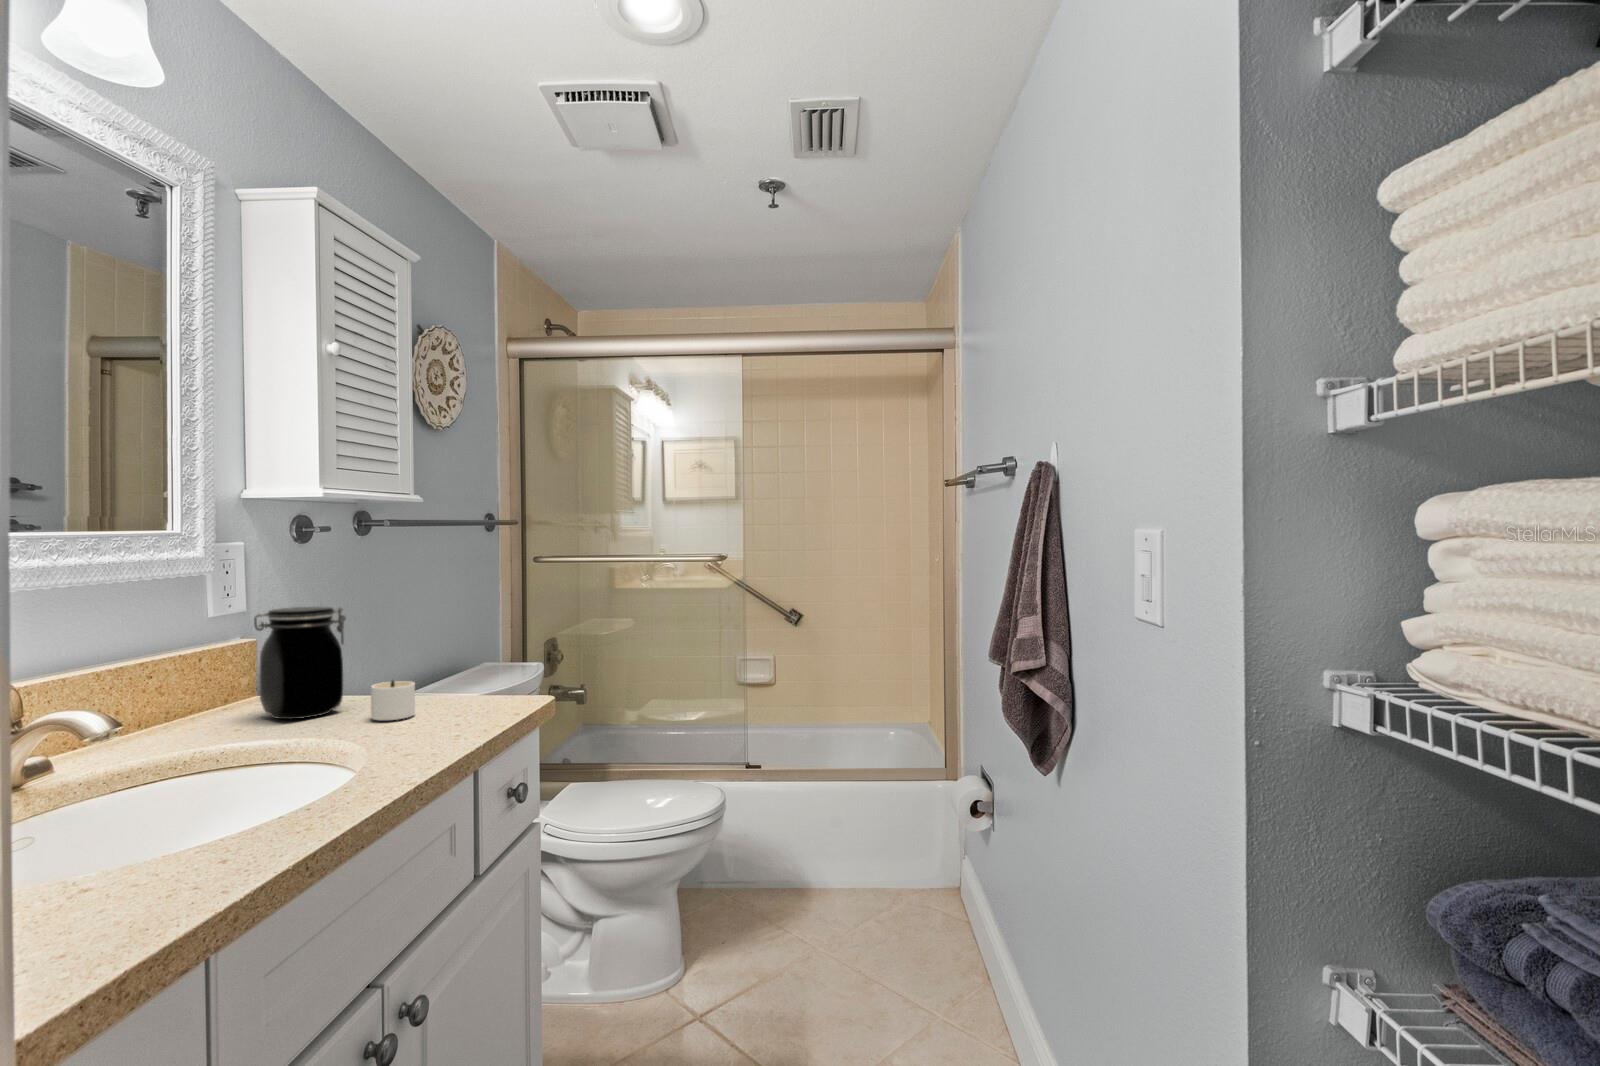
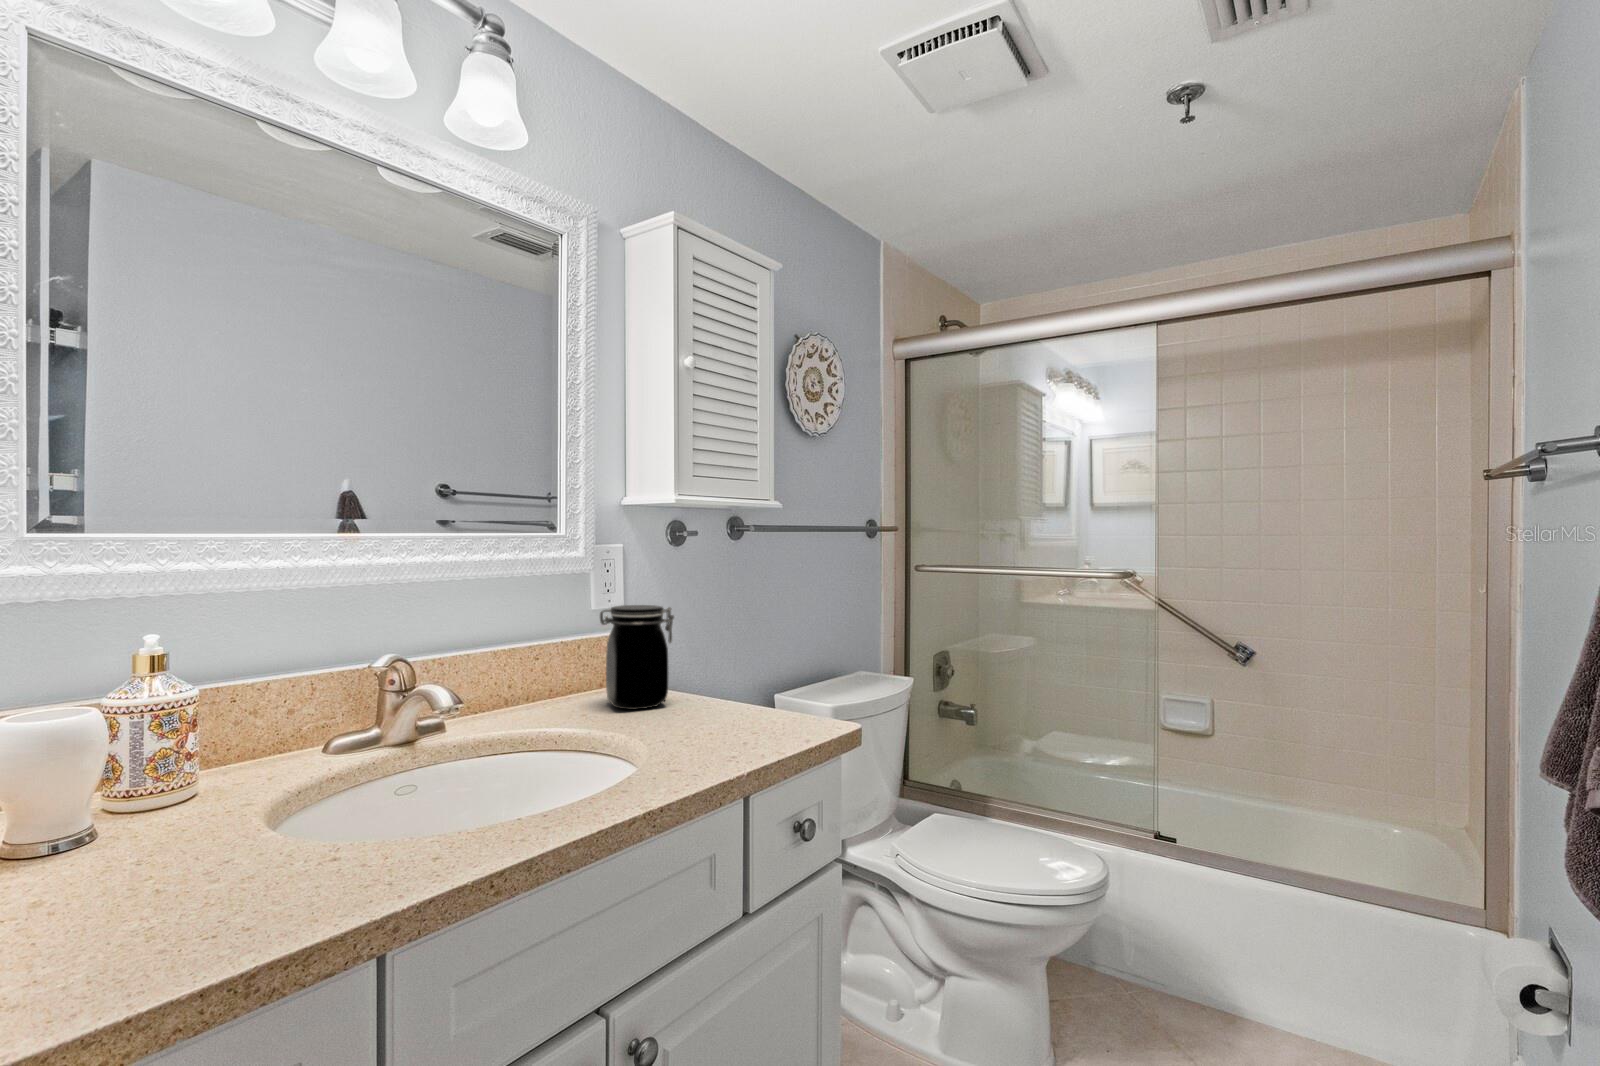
candle: present [371,680,415,720] -> none [680,683,726,725]

